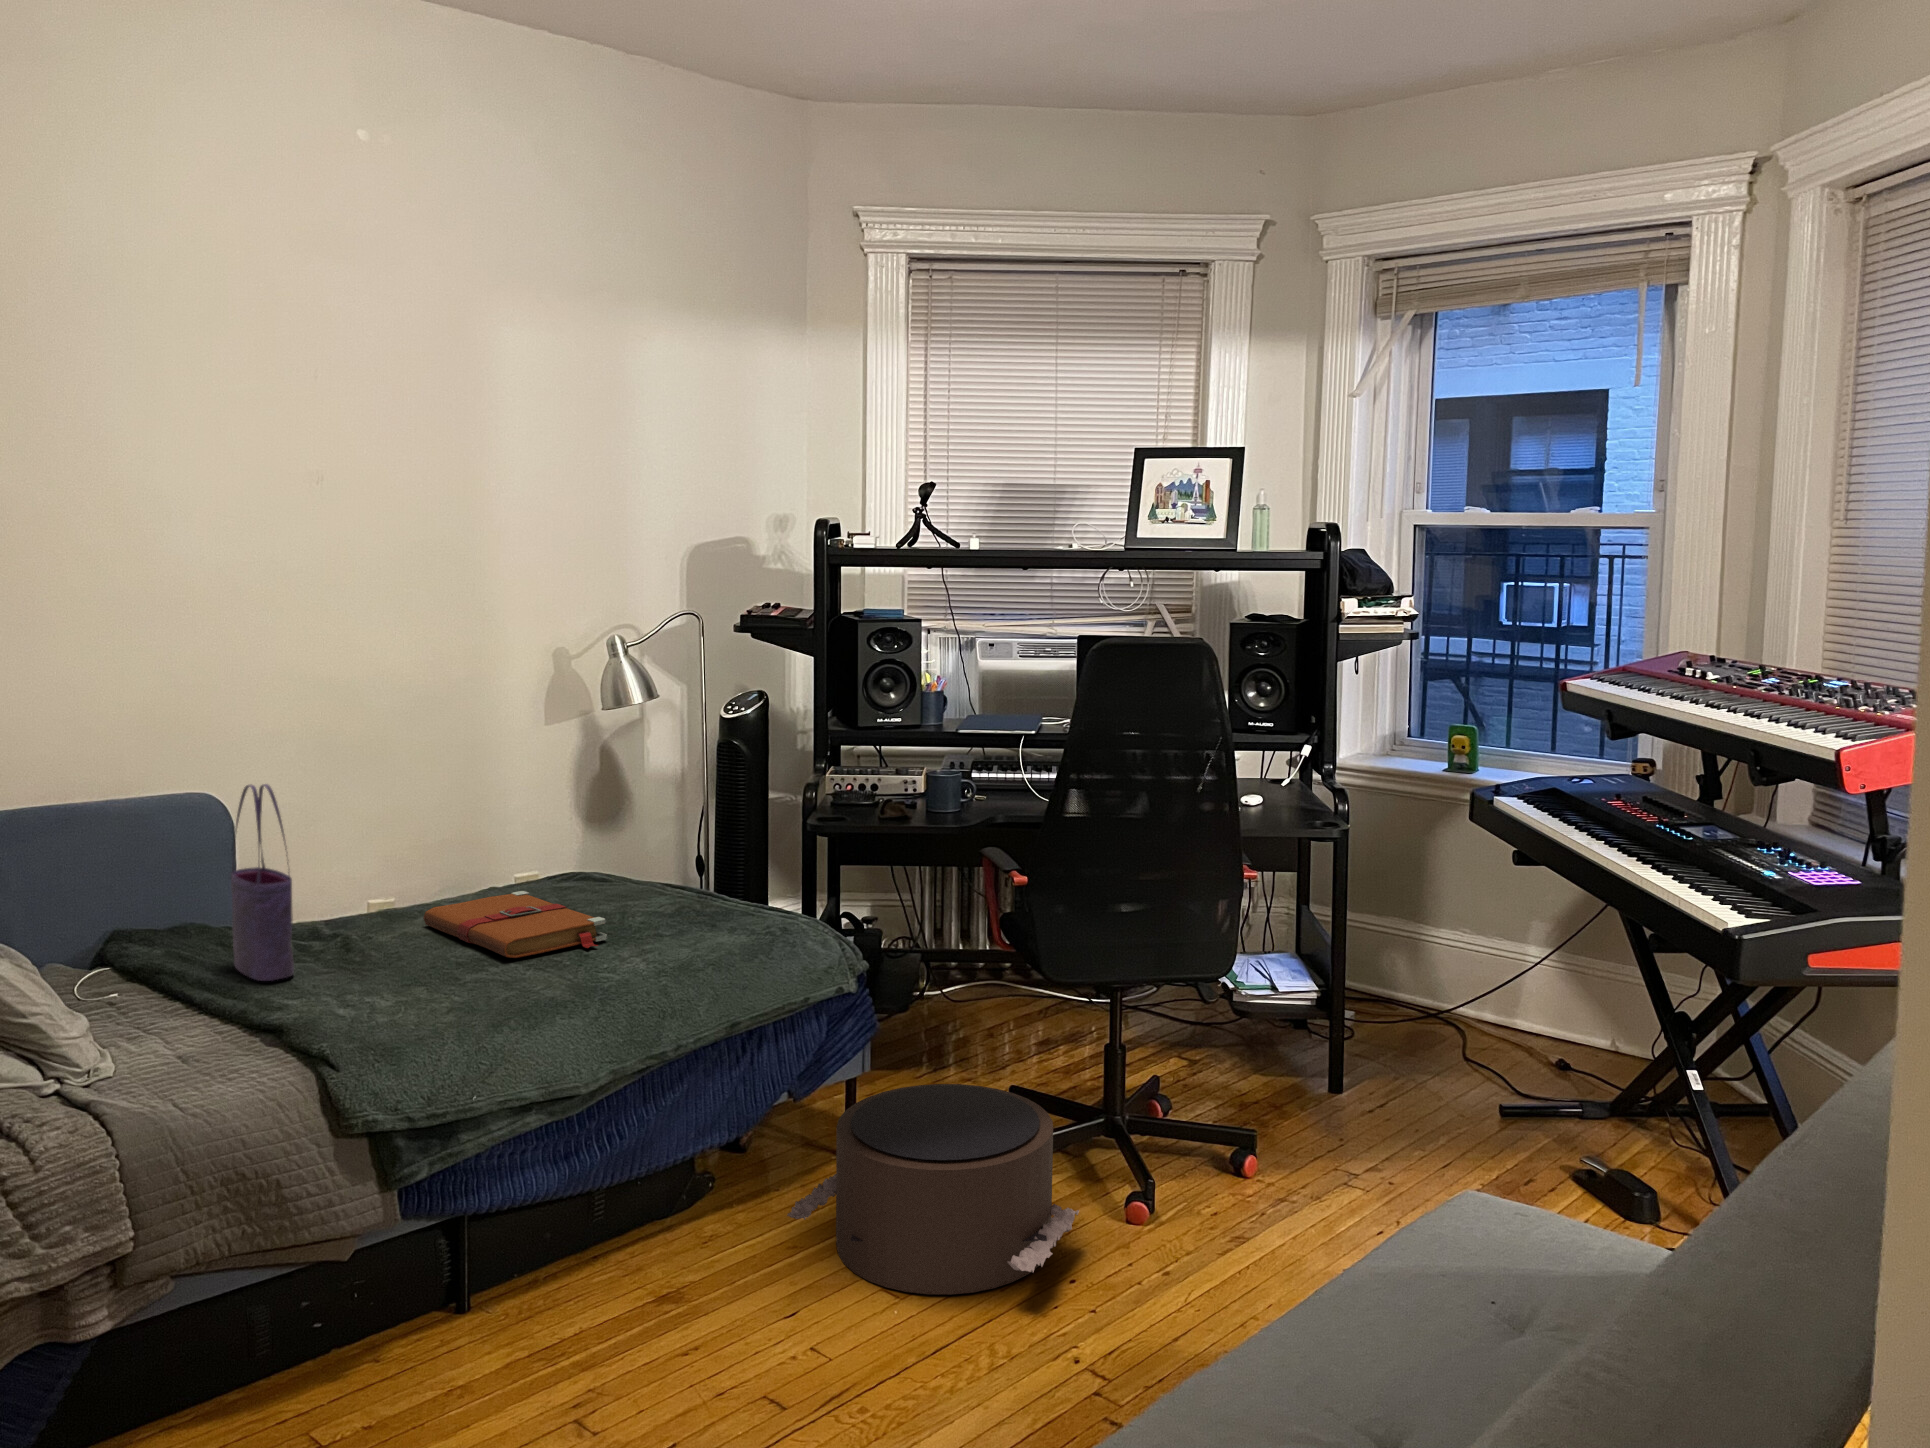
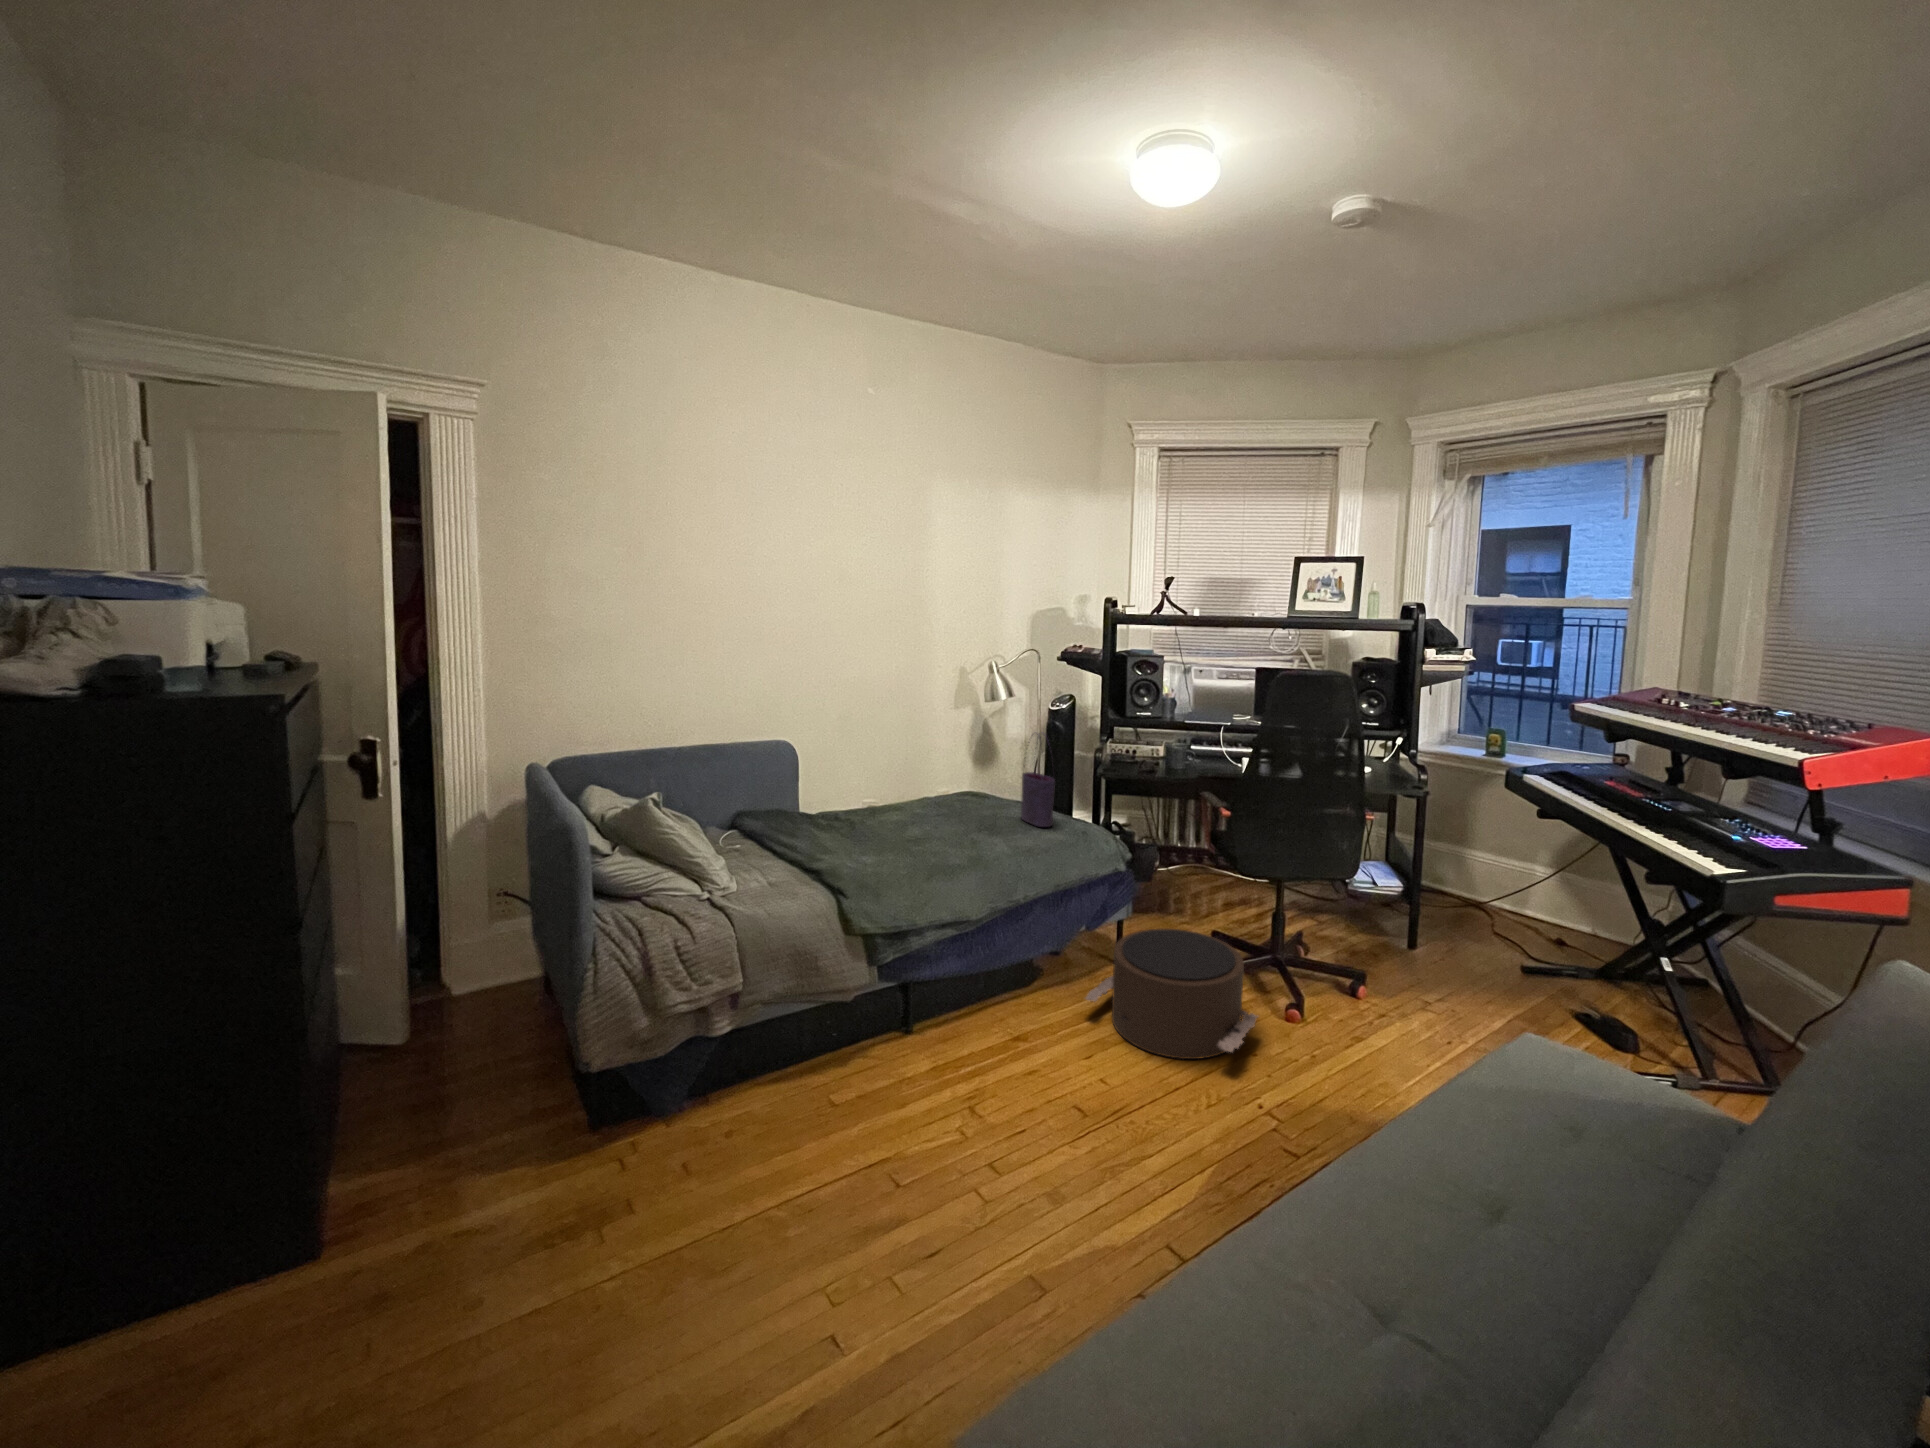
tote bag: present [231,784,294,981] -> present [1021,735,1055,827]
book: present [423,891,607,958] -> none [892,800,988,839]

